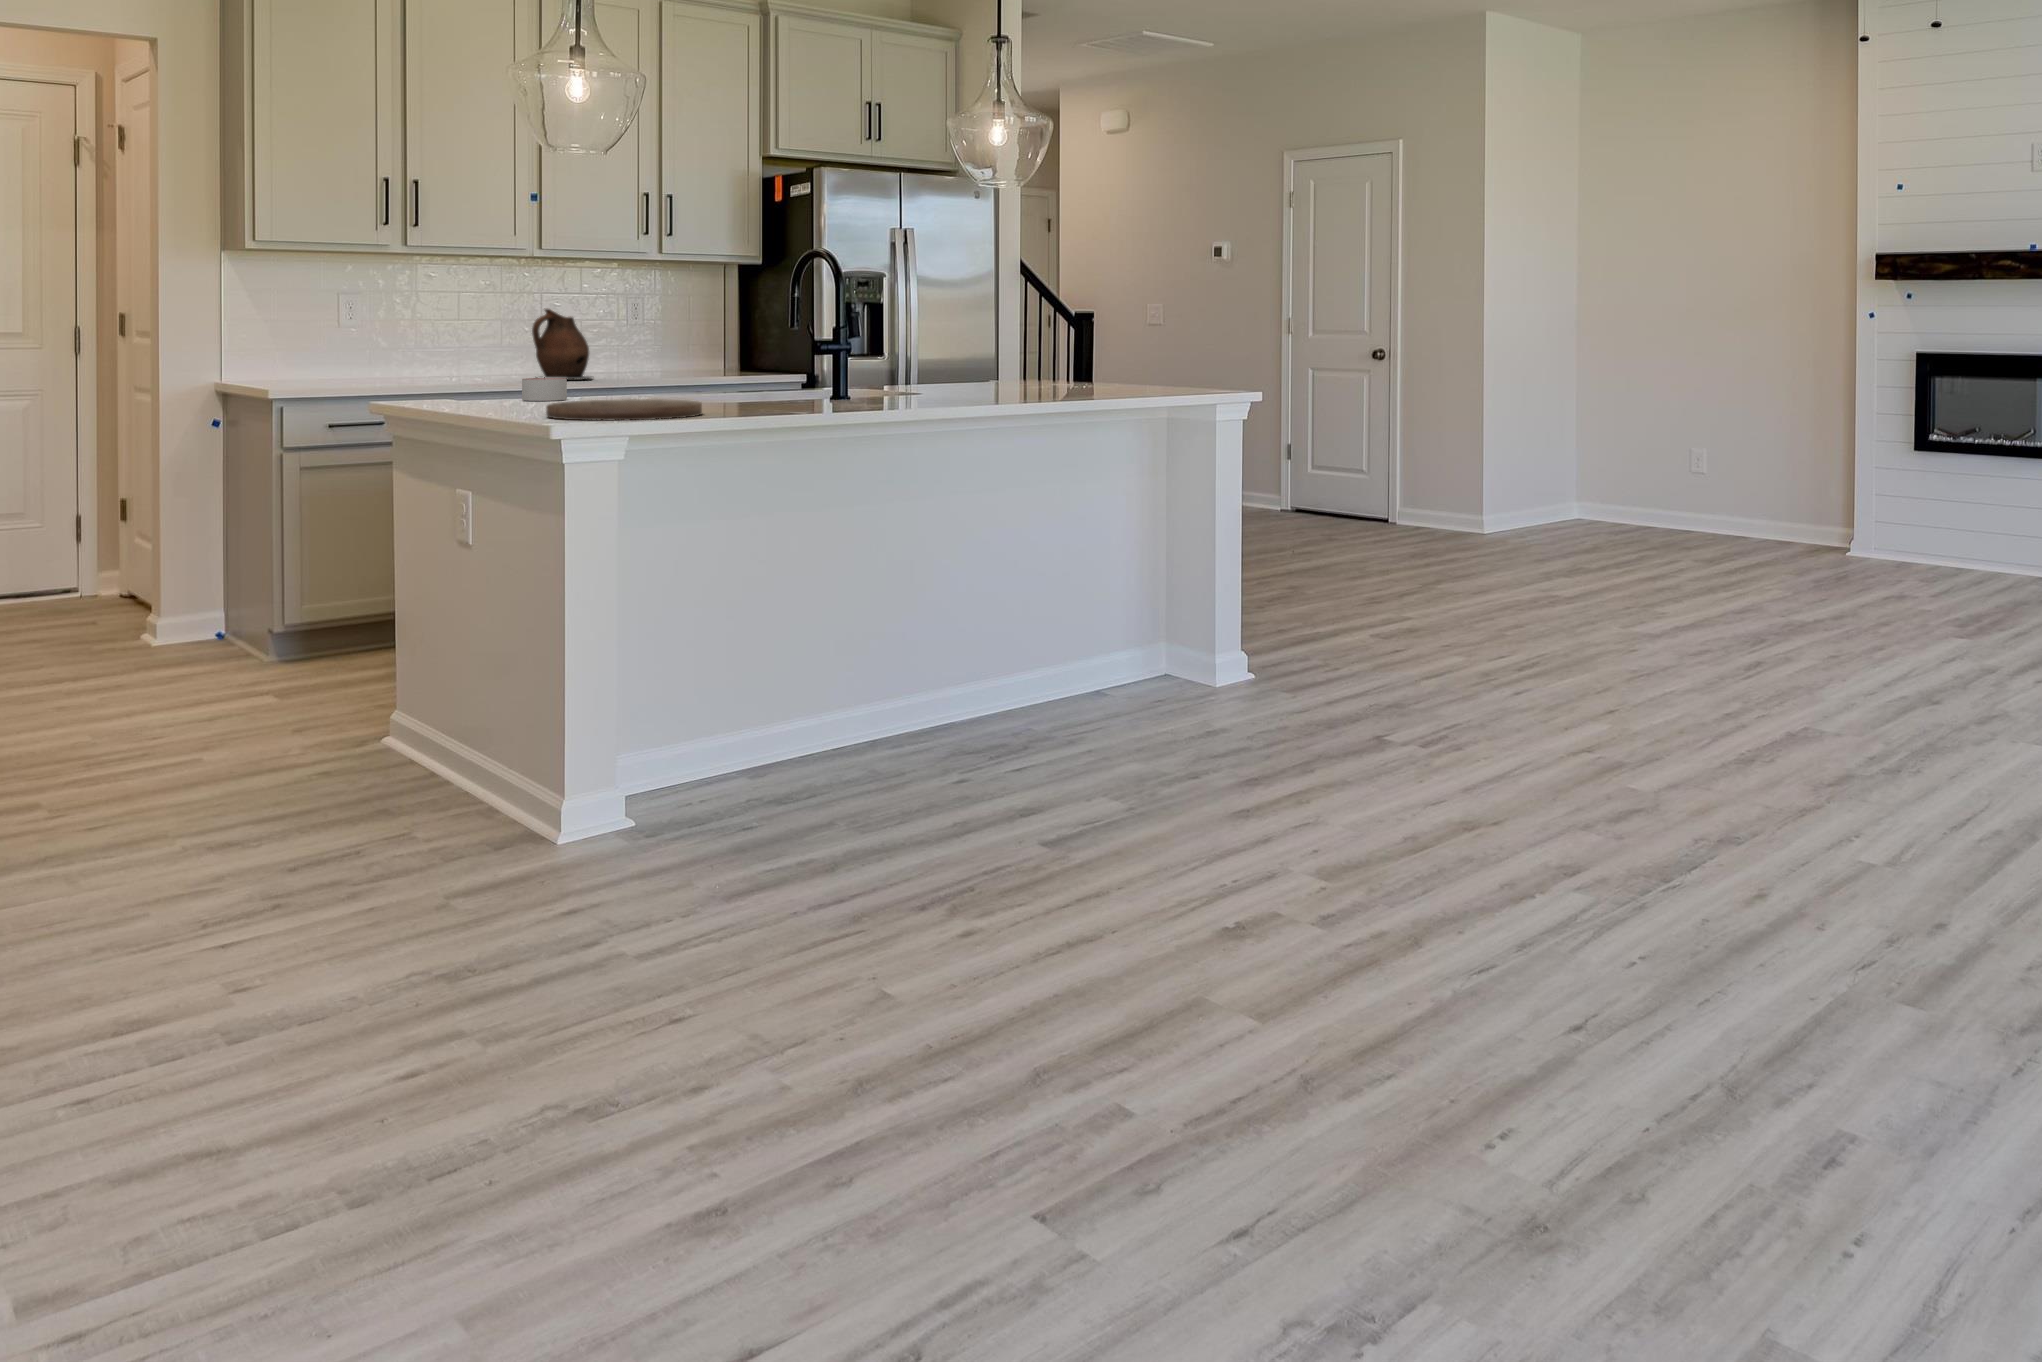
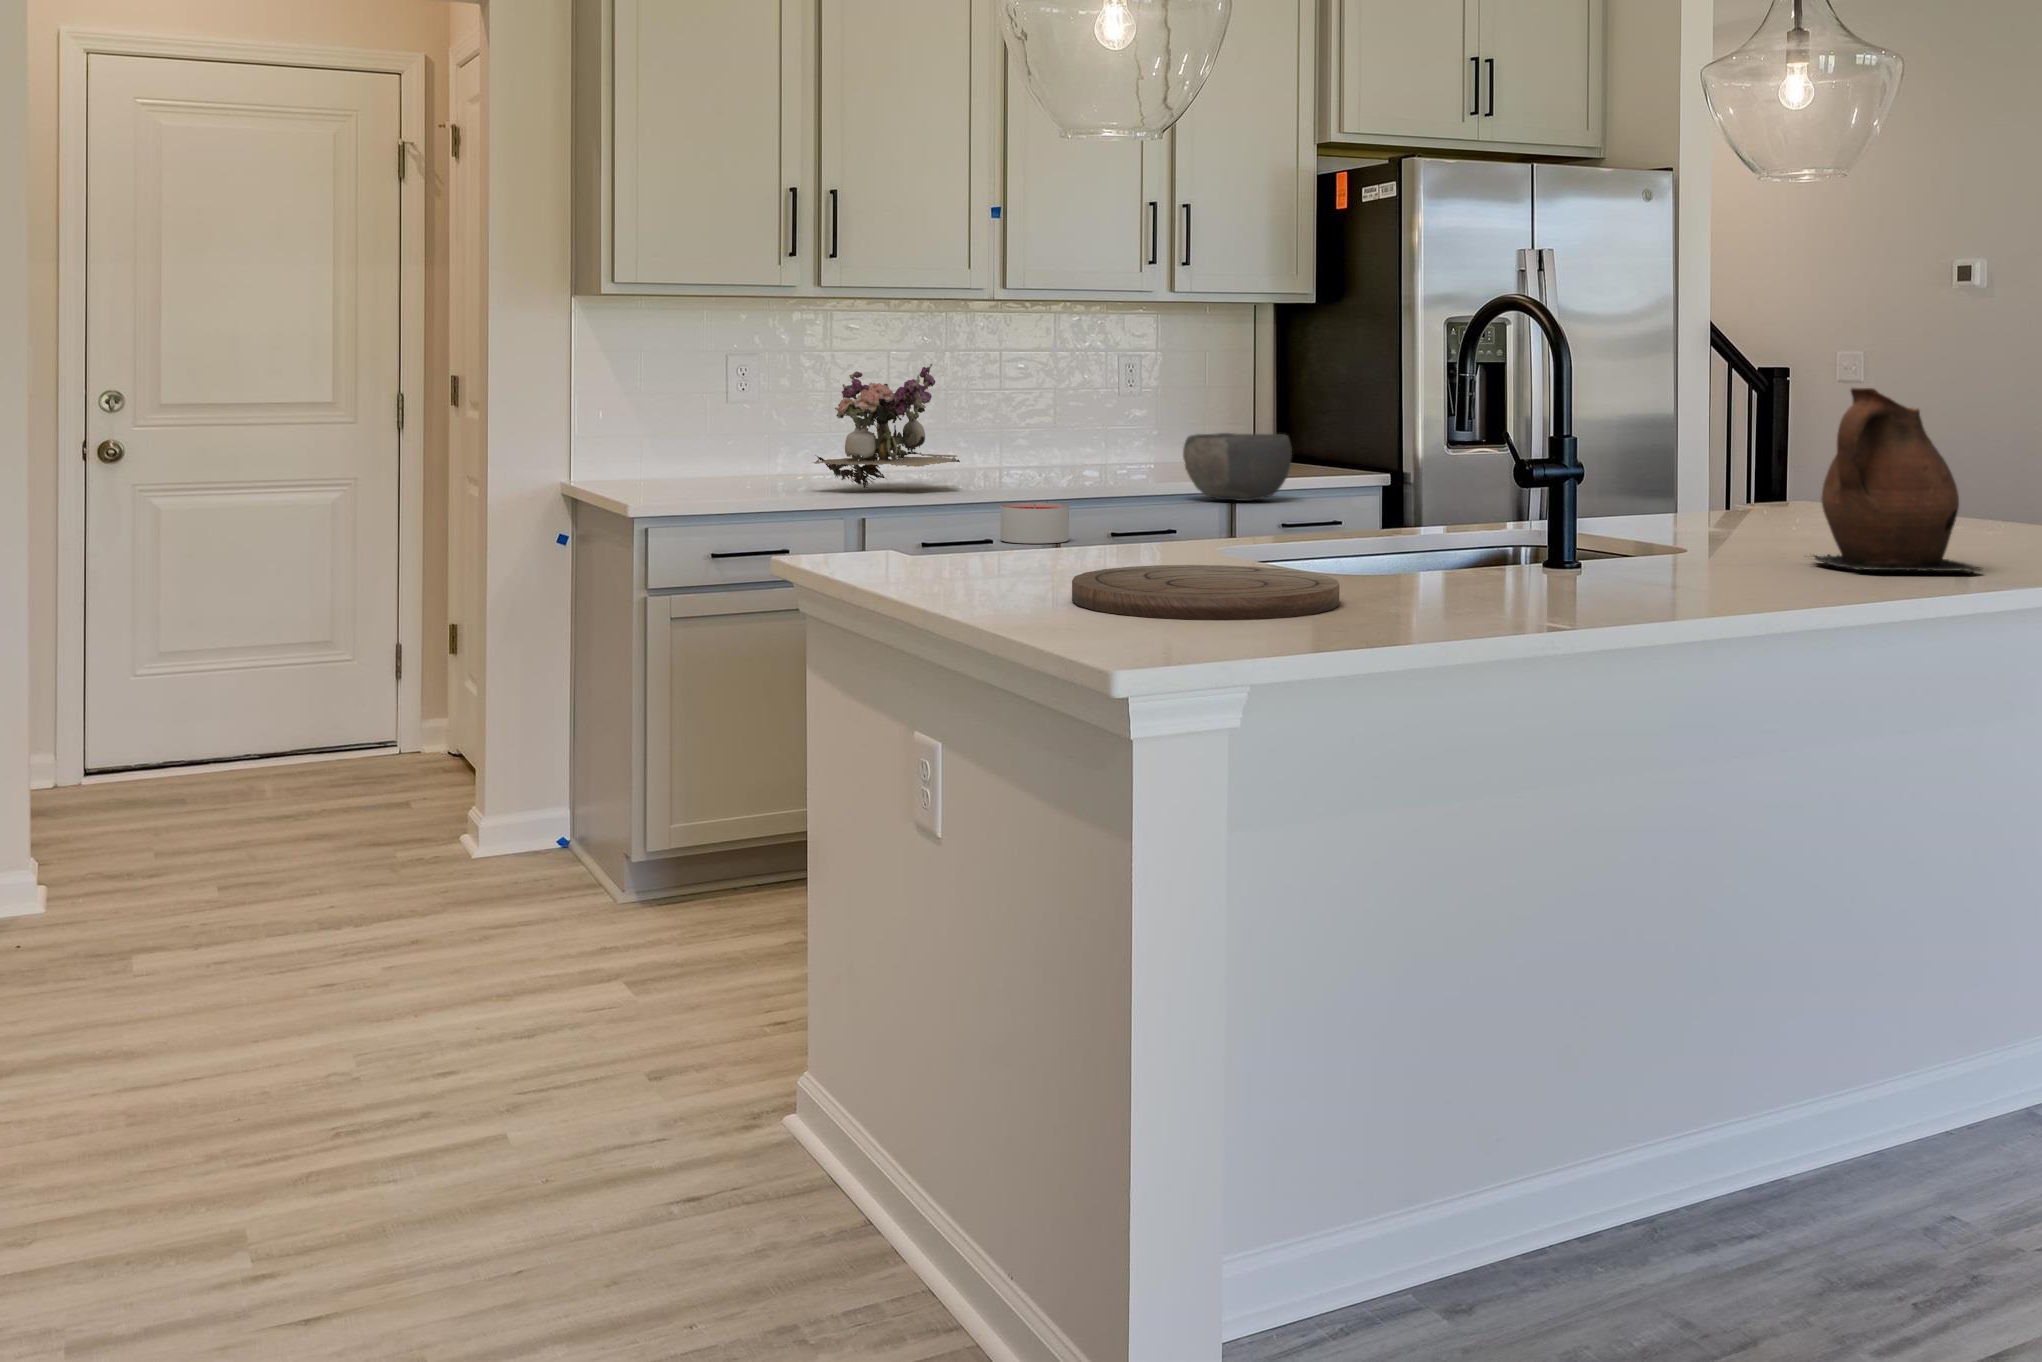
flower arrangement: none [403,300,511,385] -> present [813,364,960,490]
ceramic pitcher: present [532,309,591,379] -> present [1805,388,1982,573]
bowl: none [661,343,733,385] -> present [1183,433,1292,501]

